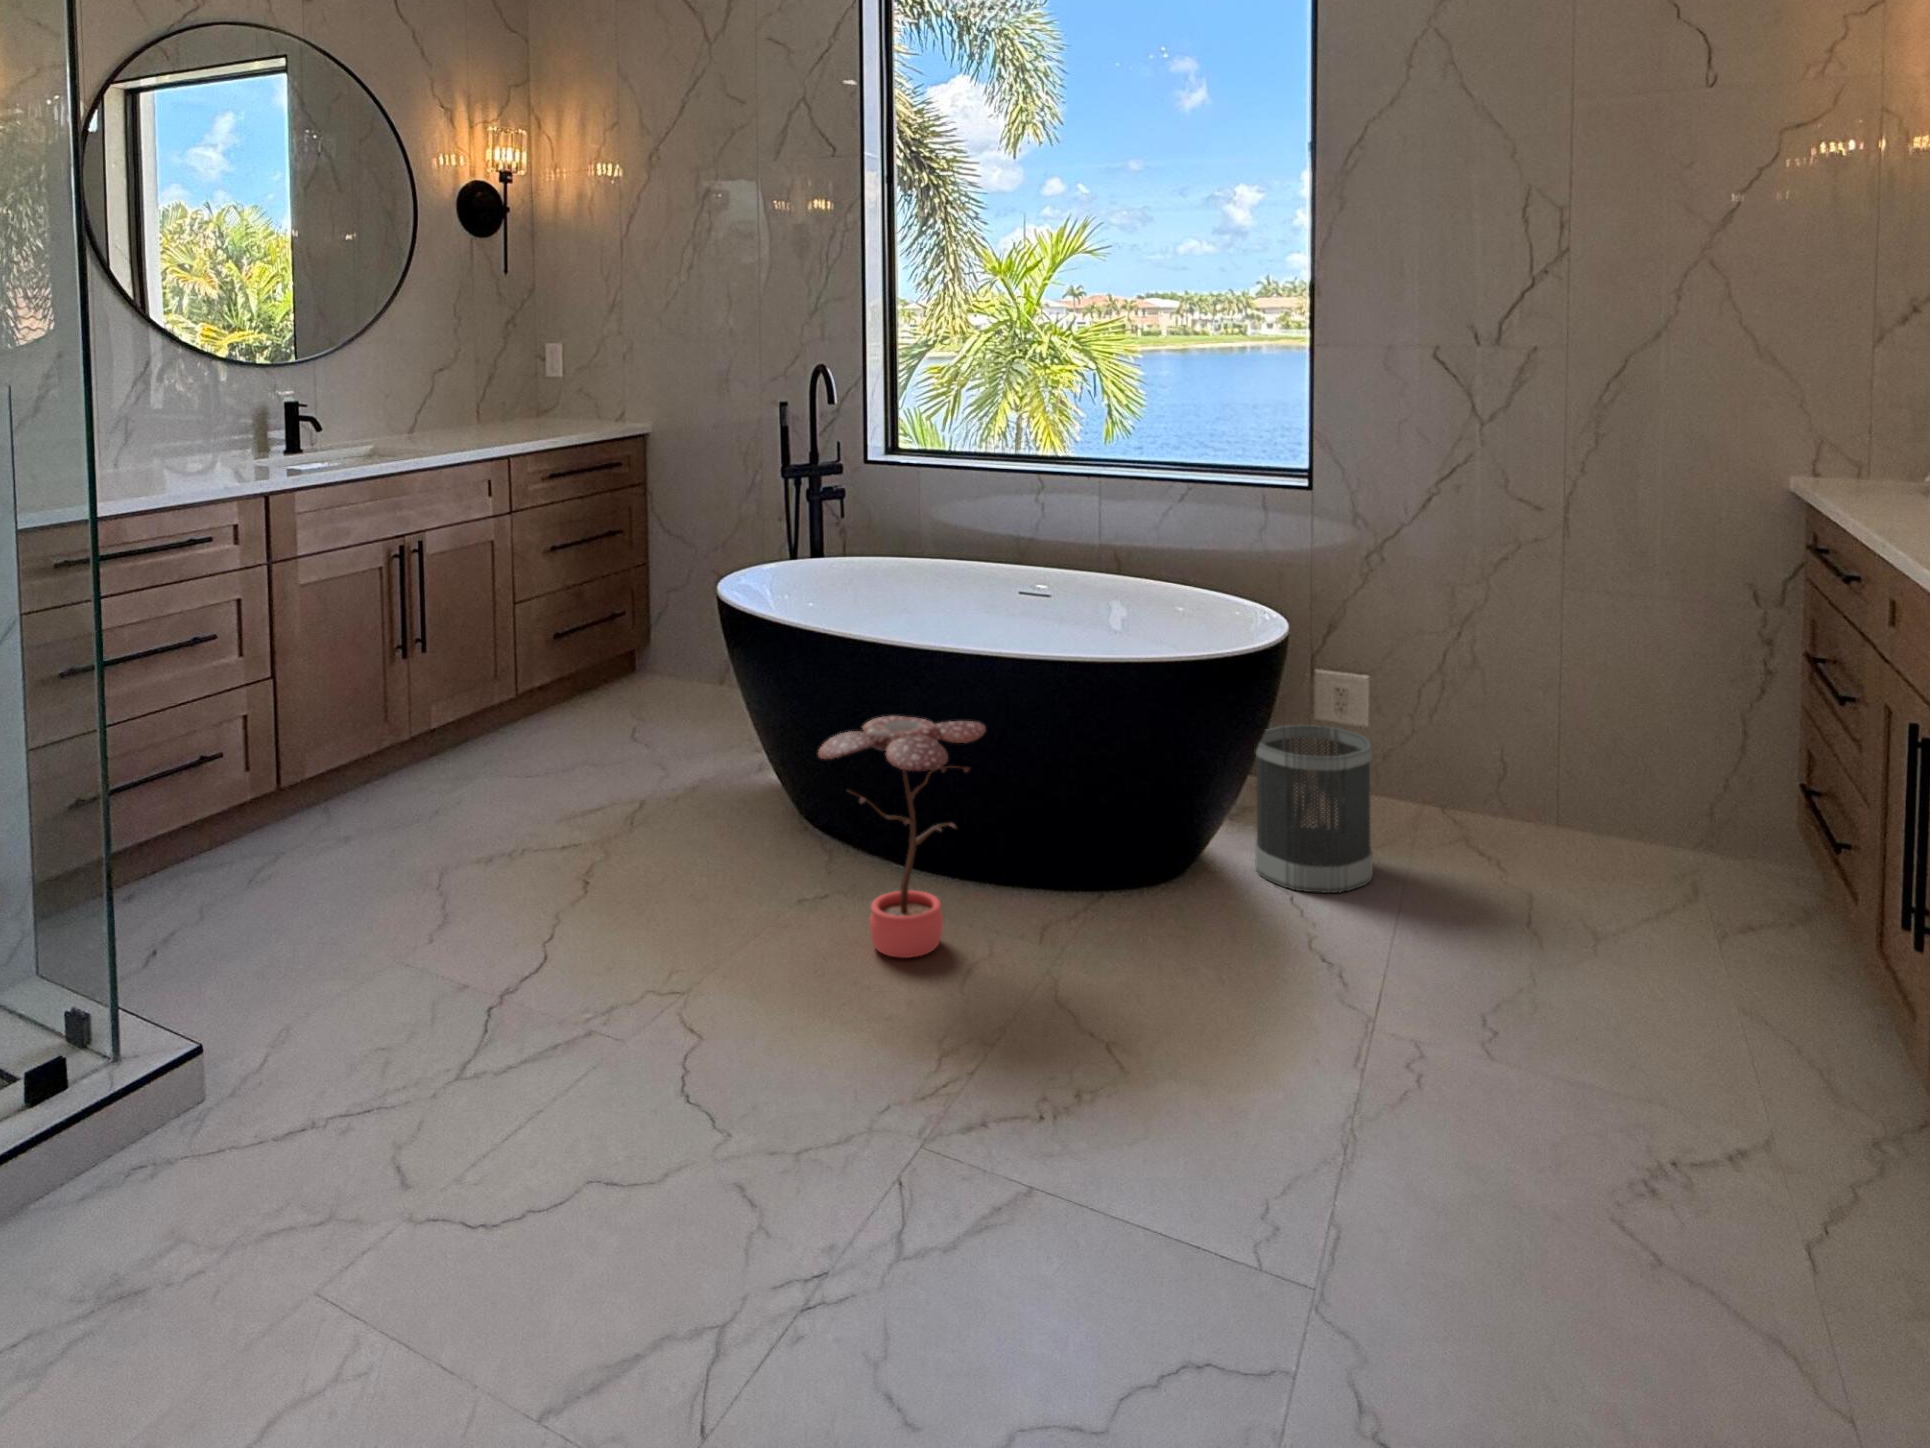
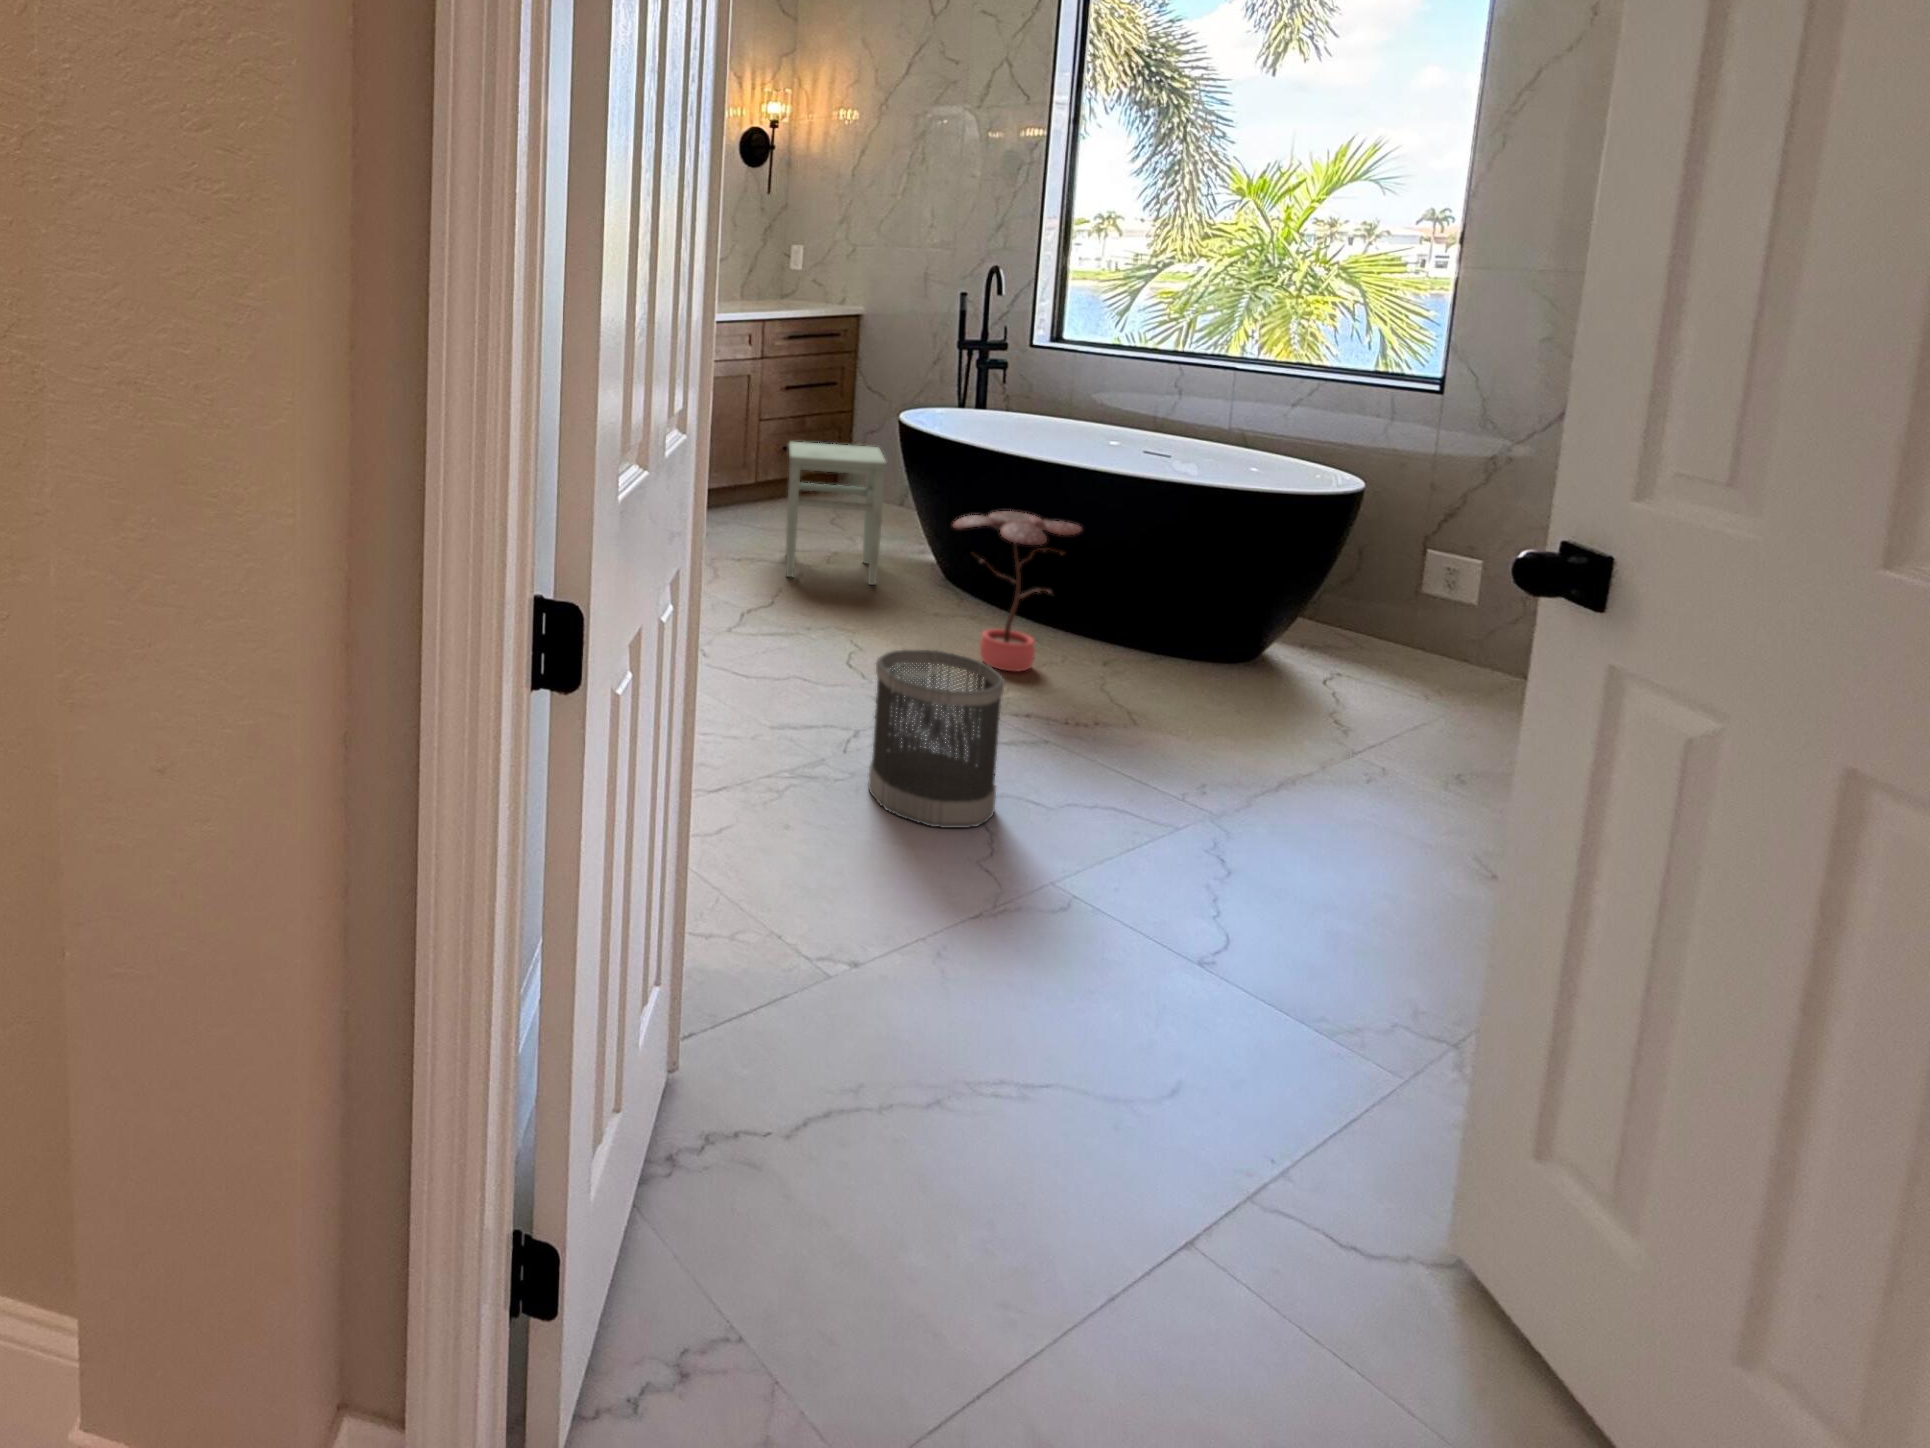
stool: none [562,633,710,860] -> present [786,442,888,585]
wastebasket: present [1255,725,1373,893] -> present [868,649,1005,828]

